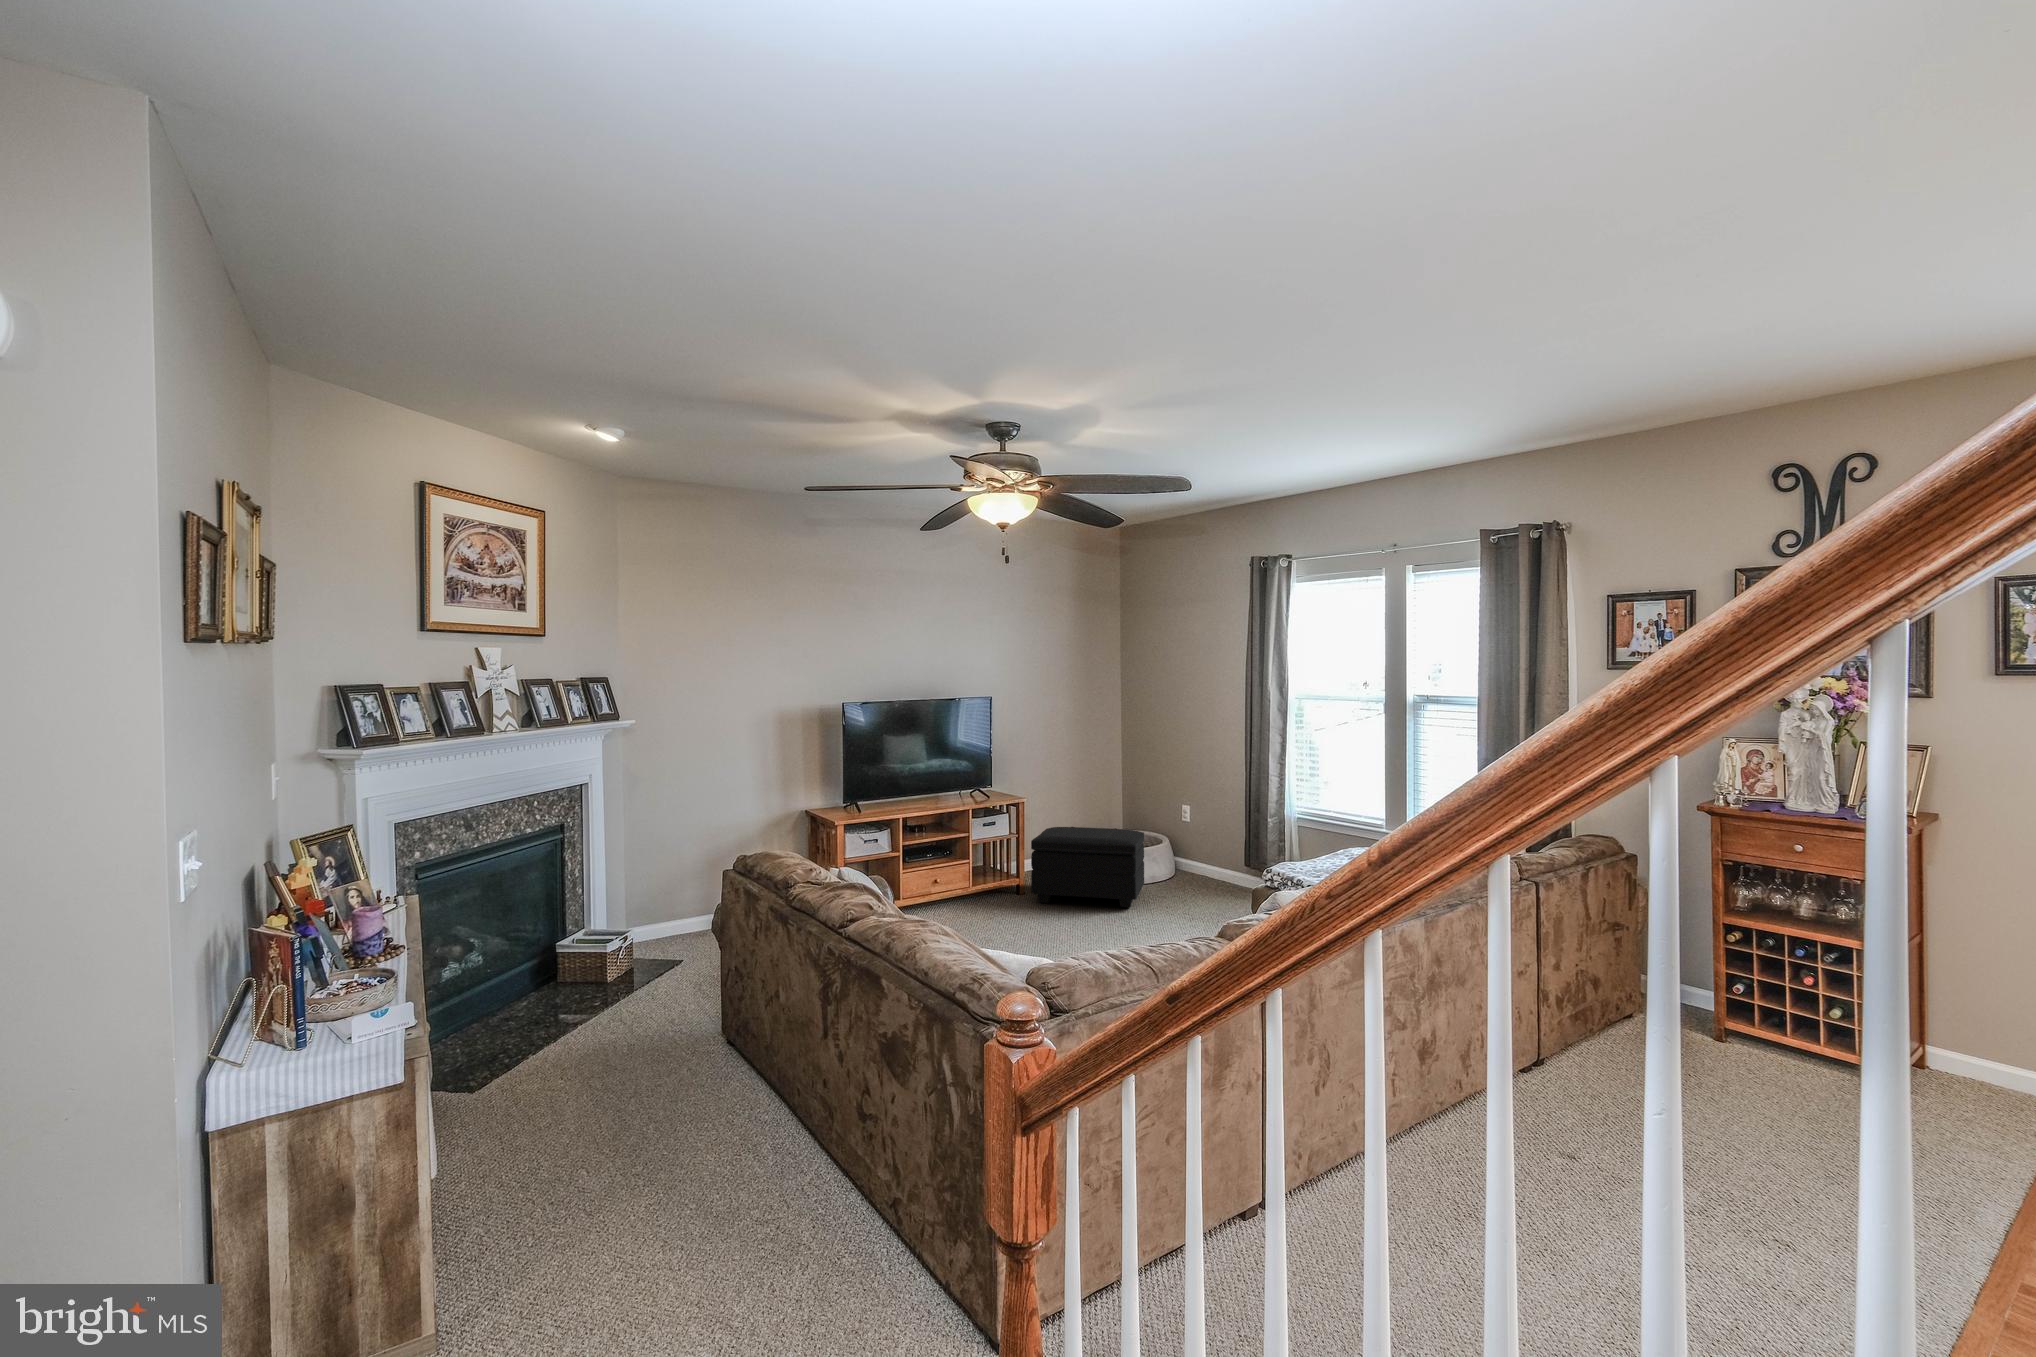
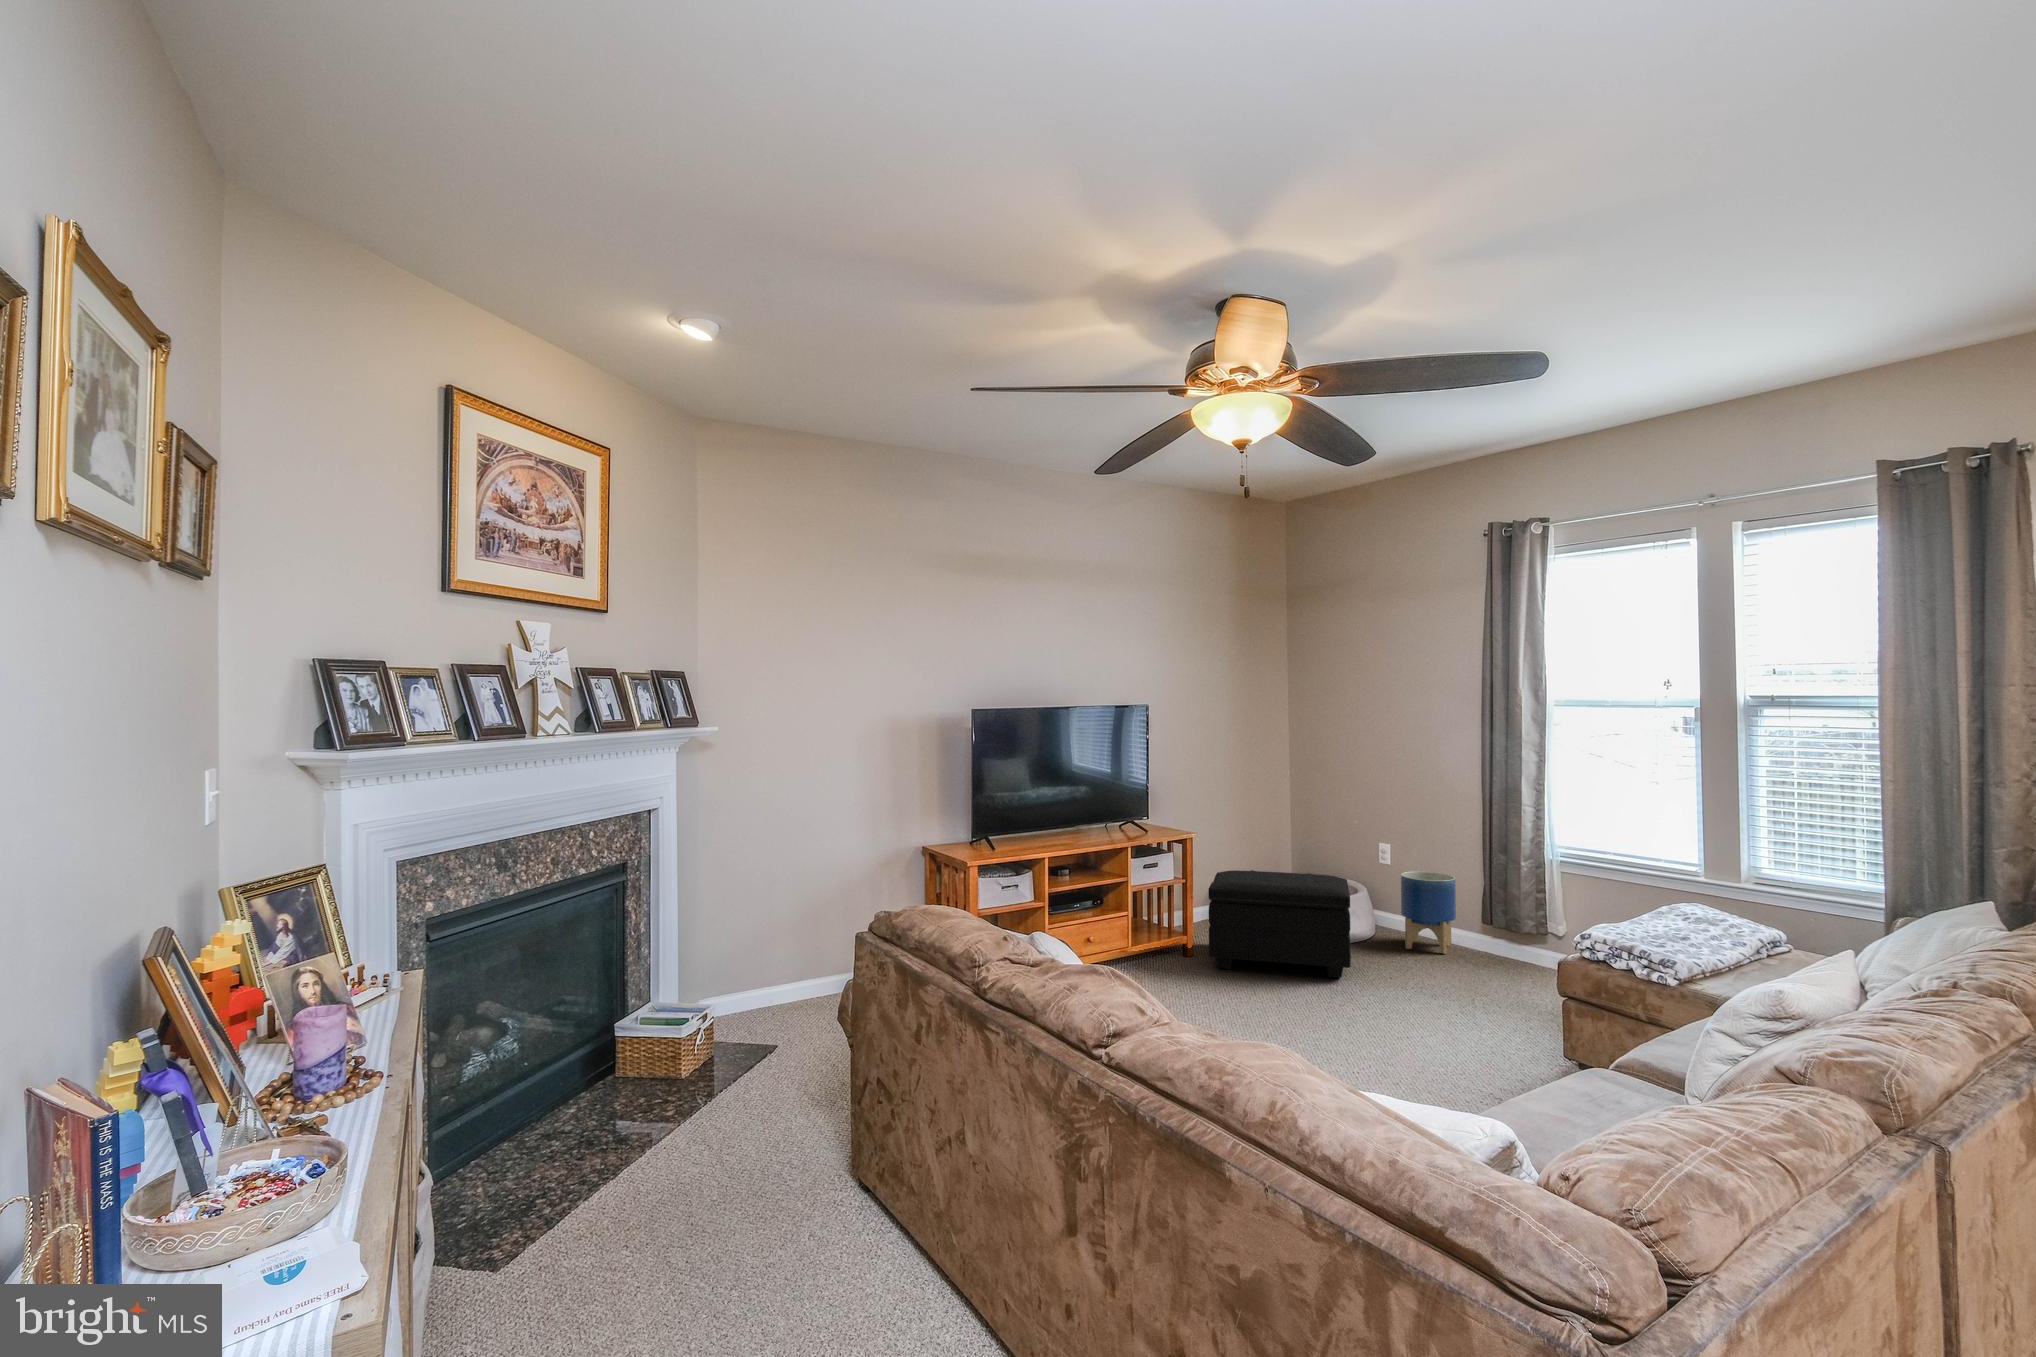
planter: none [1190,826,1231,889] -> present [1401,871,1456,954]

